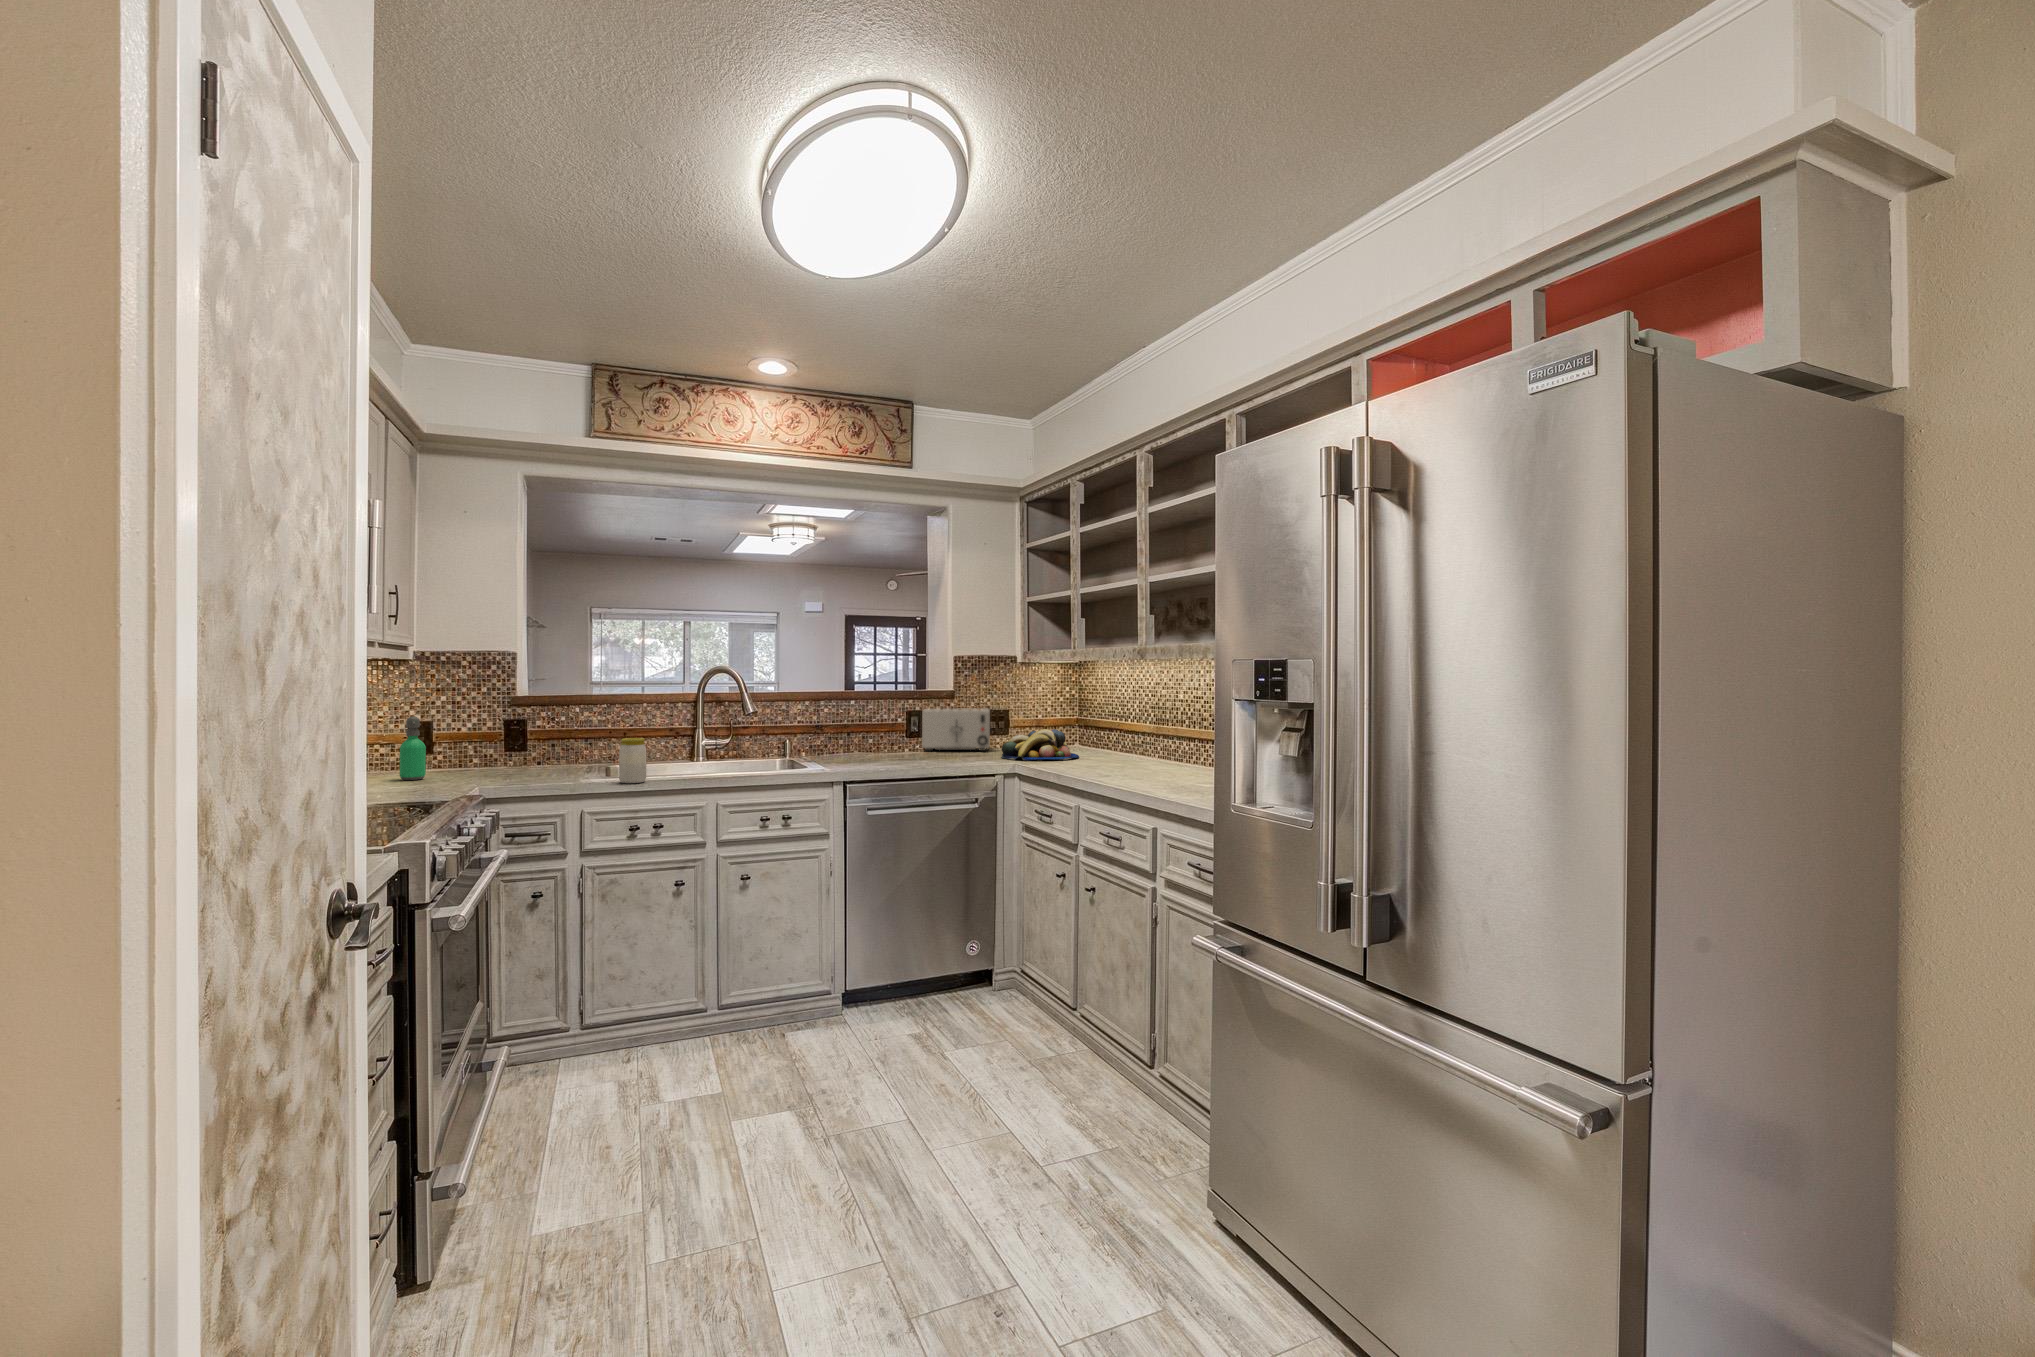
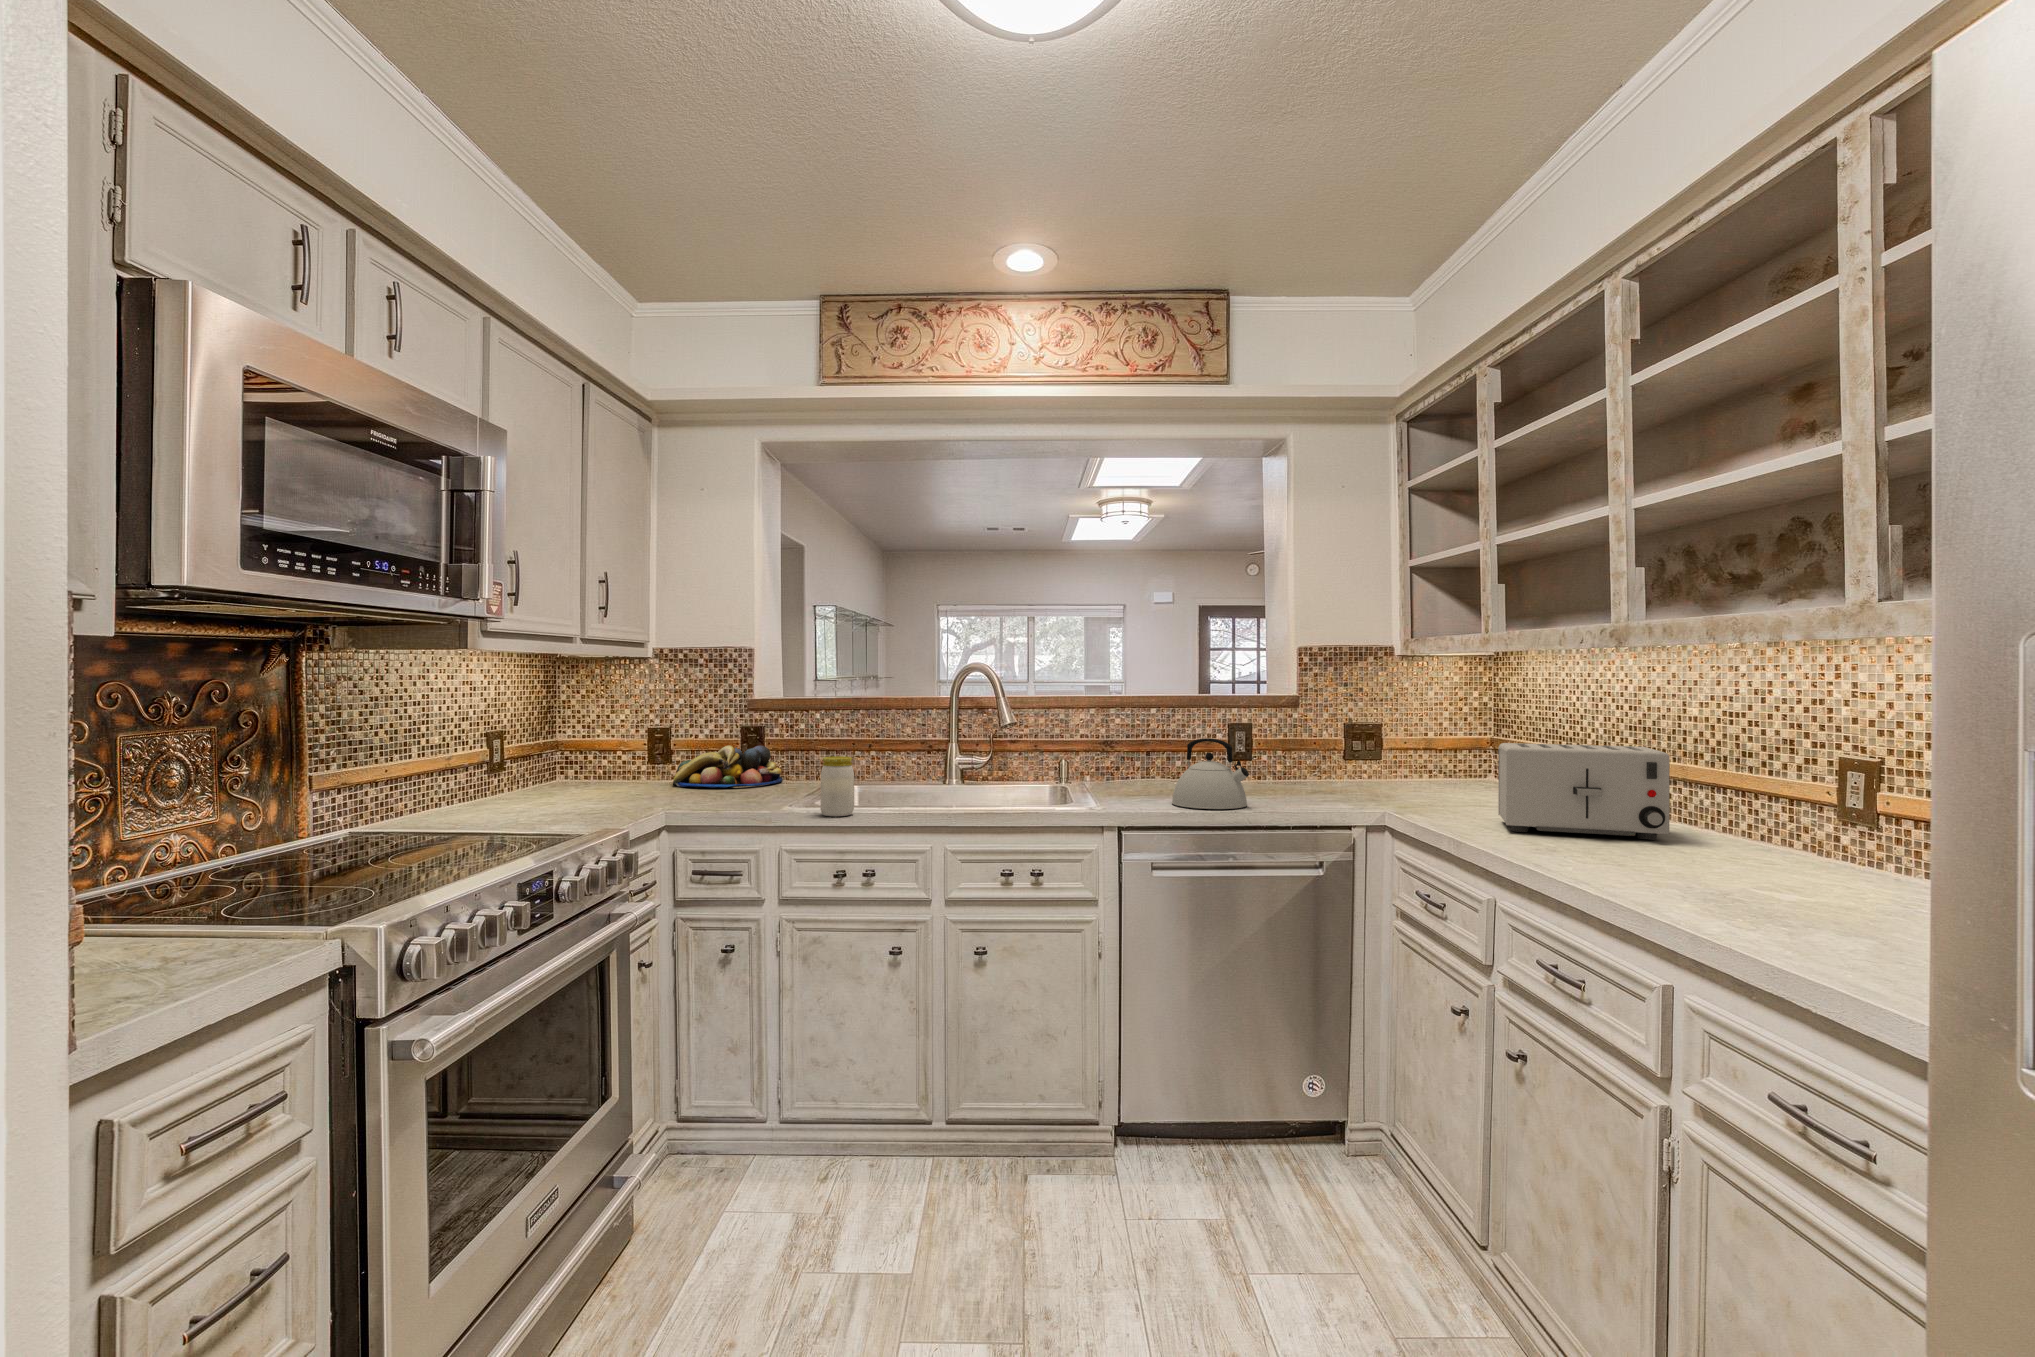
toaster: present [922,708,990,751] -> present [1498,743,1670,840]
soap dispenser: present [400,717,426,780] -> none [612,723,639,797]
kettle: none [878,720,931,768] -> present [1172,738,1249,809]
fruit bowl: present [1001,729,1079,760] -> present [673,745,782,787]

